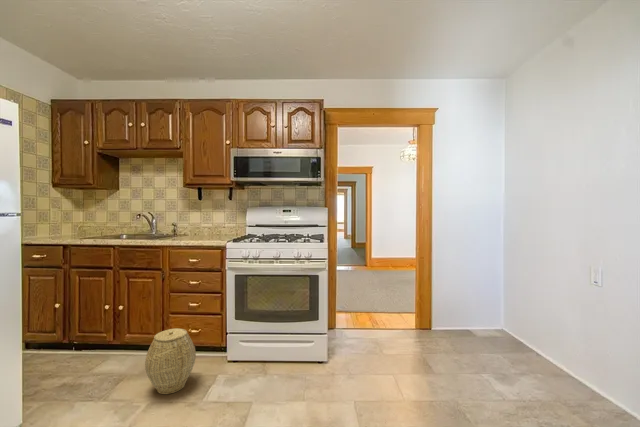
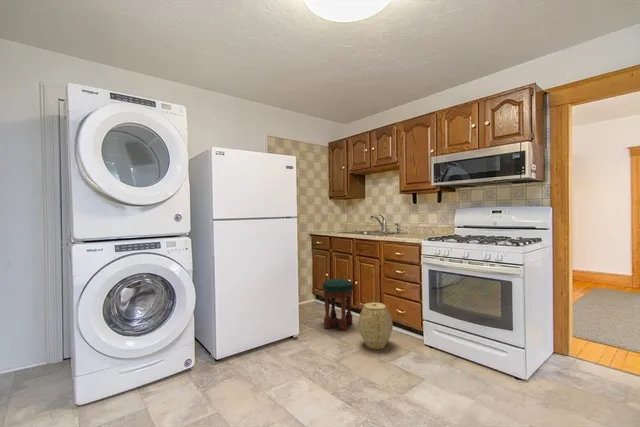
stool: none [66,307,123,392] -> present [323,279,353,331]

